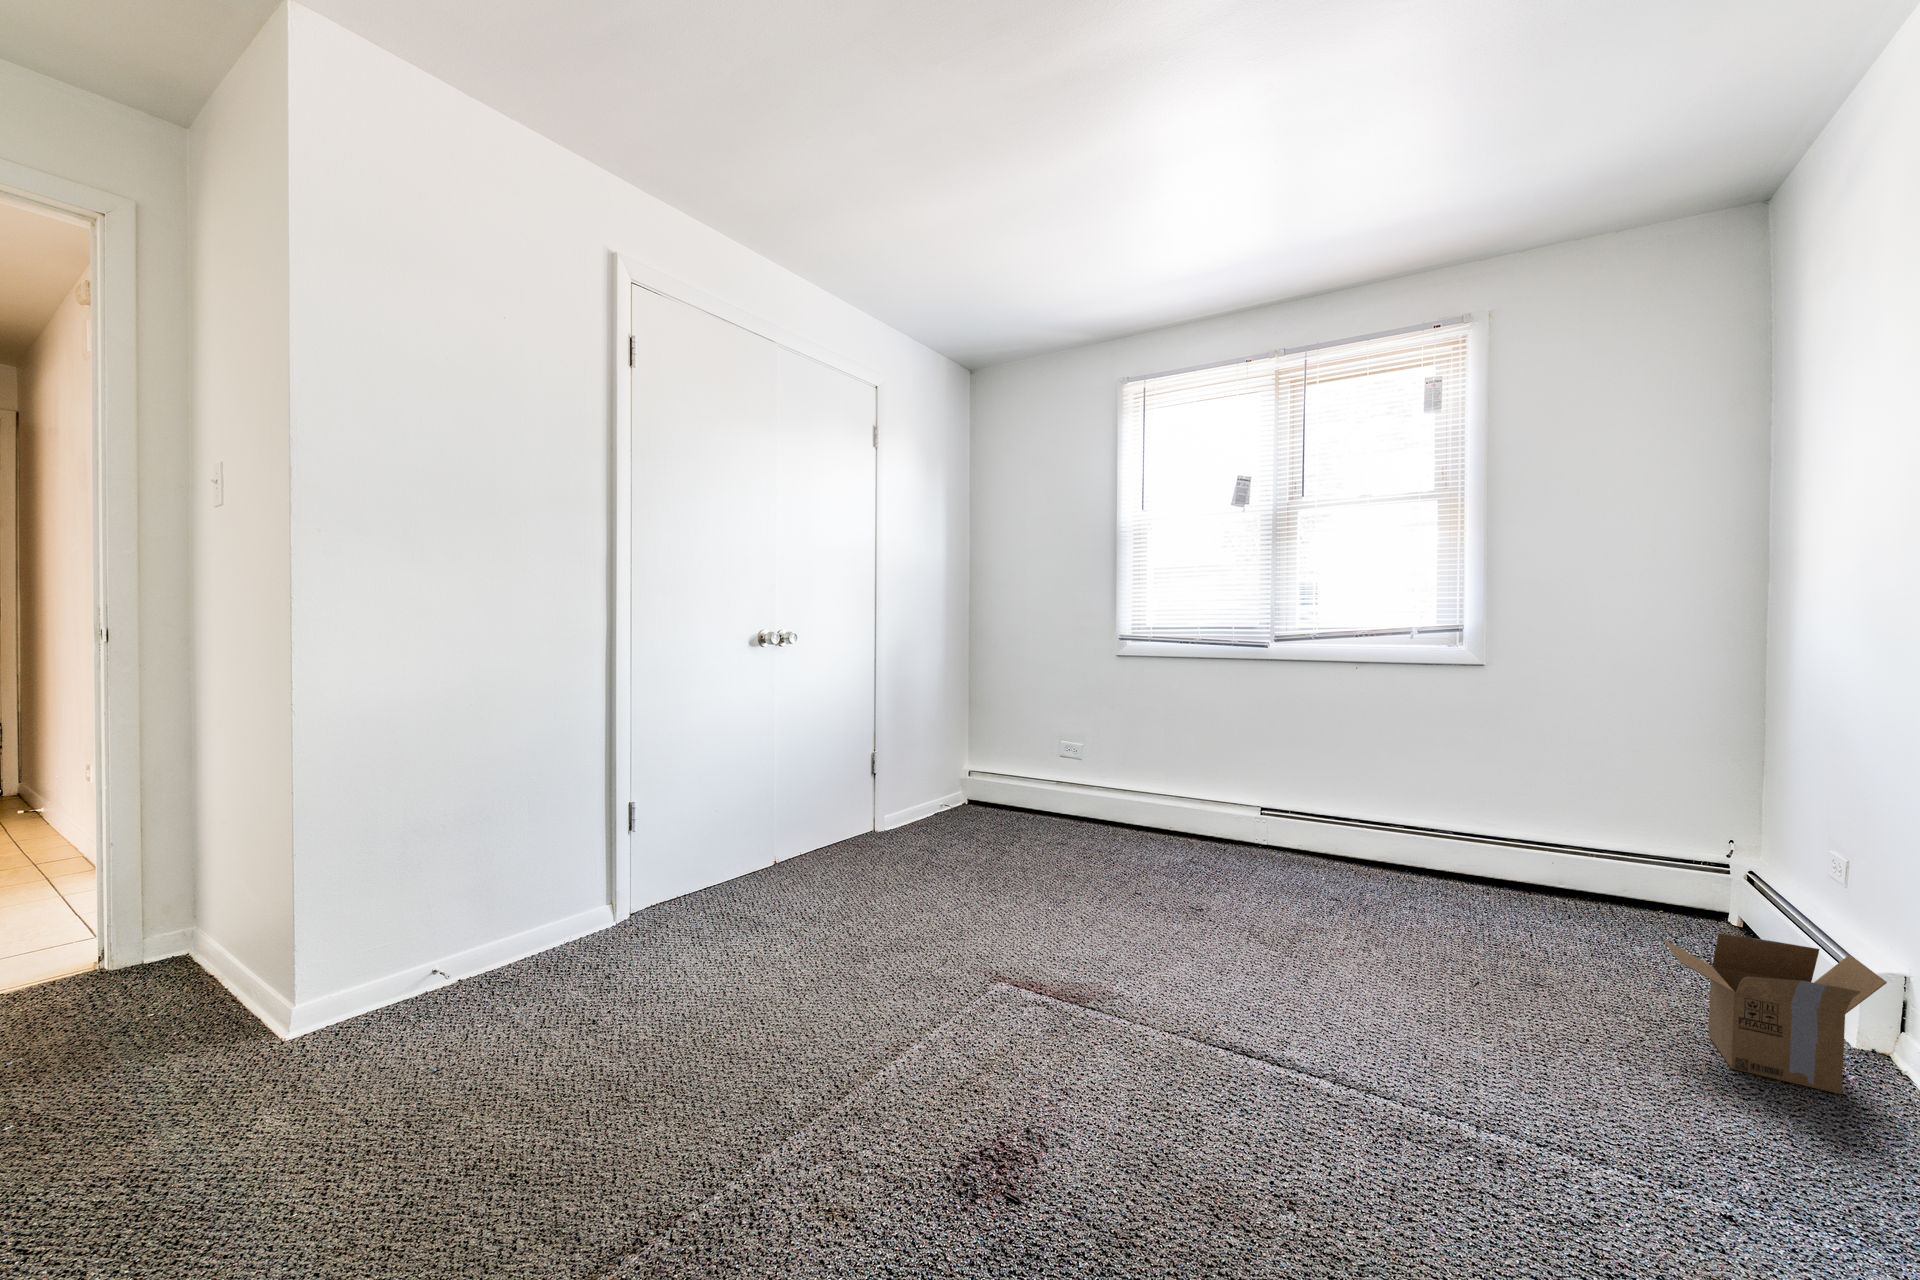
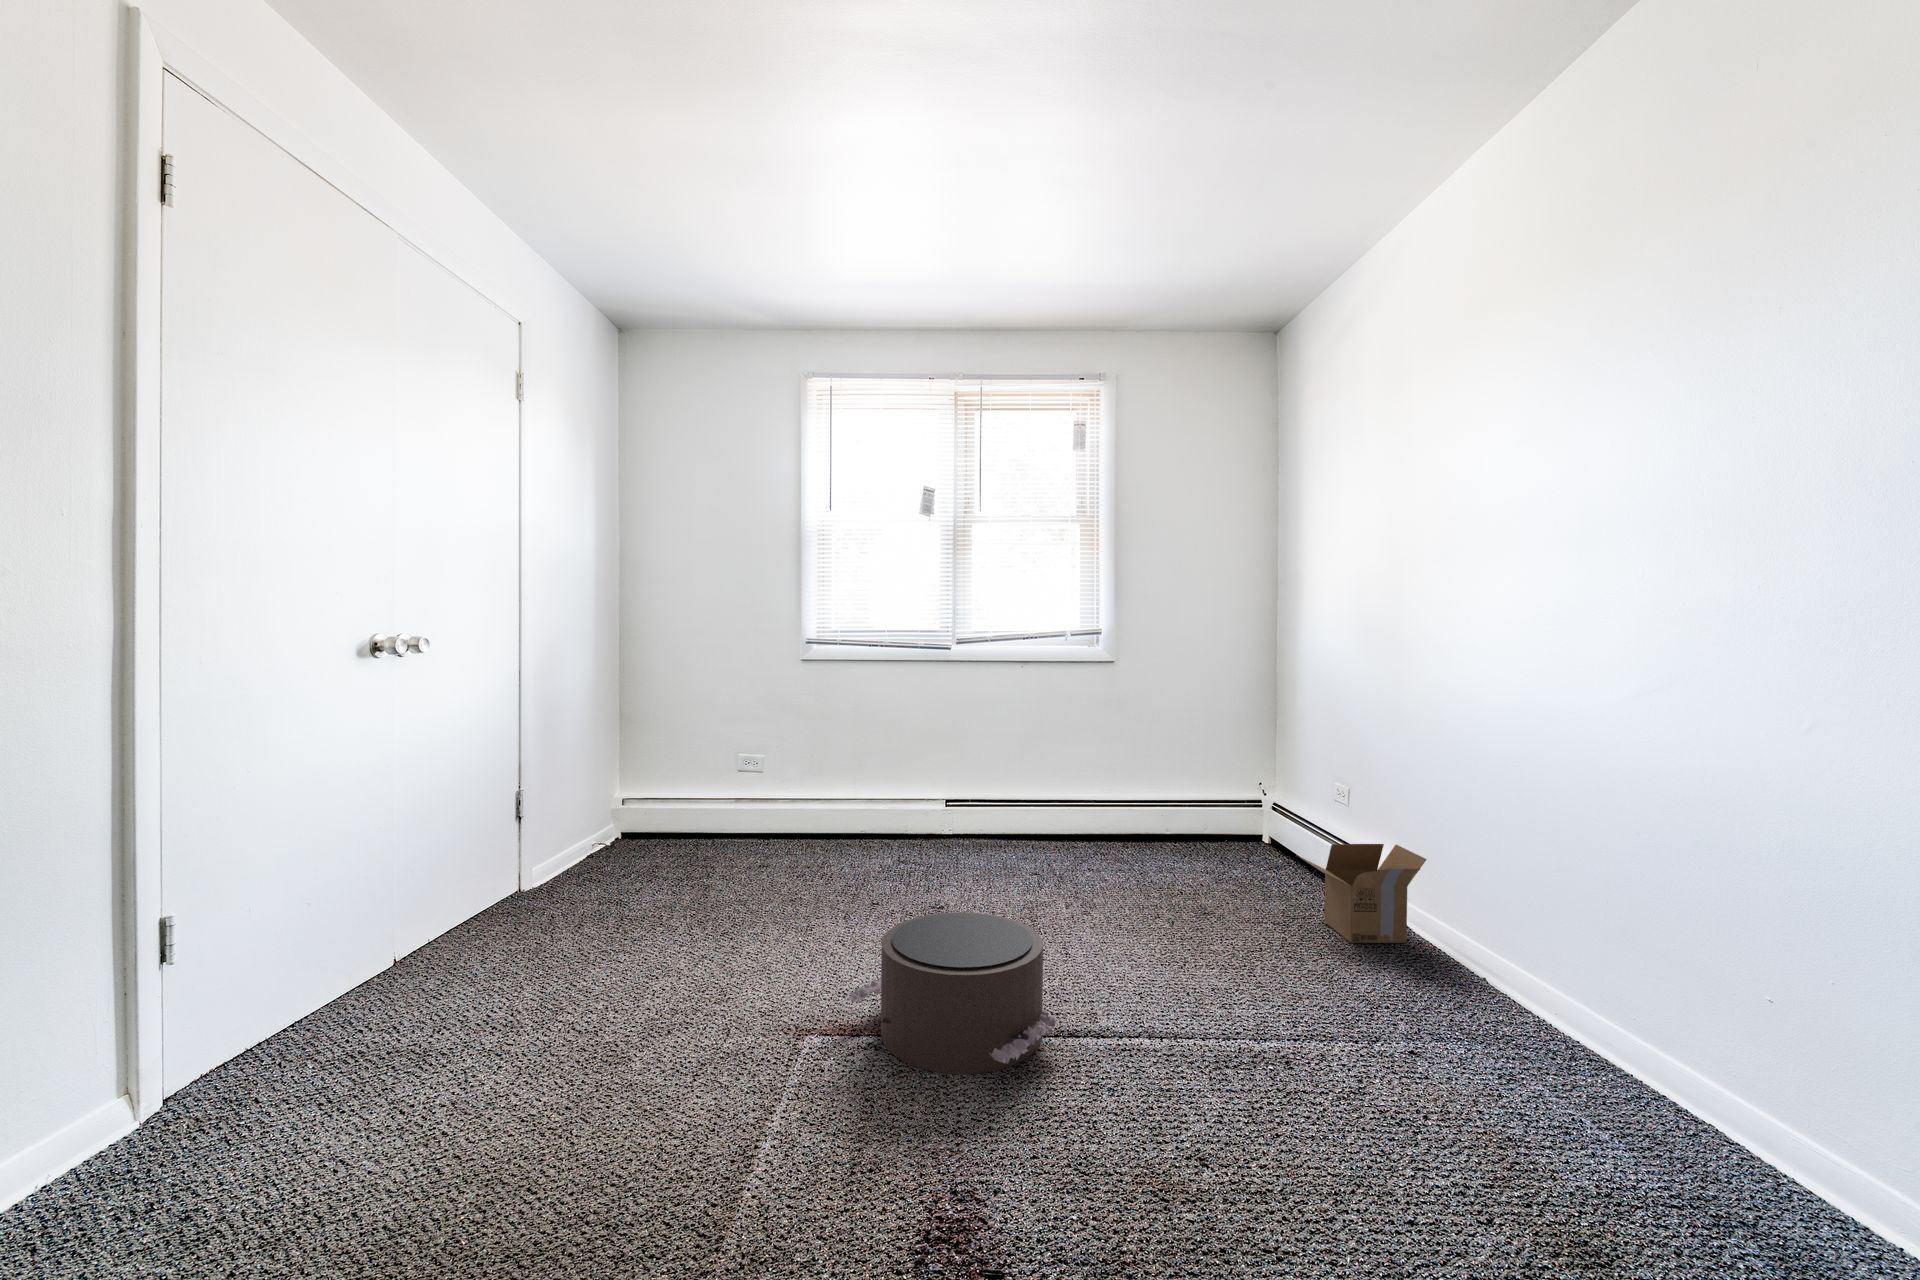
pouf: none [1040,903,1224,1058] -> present [847,912,1061,1074]

